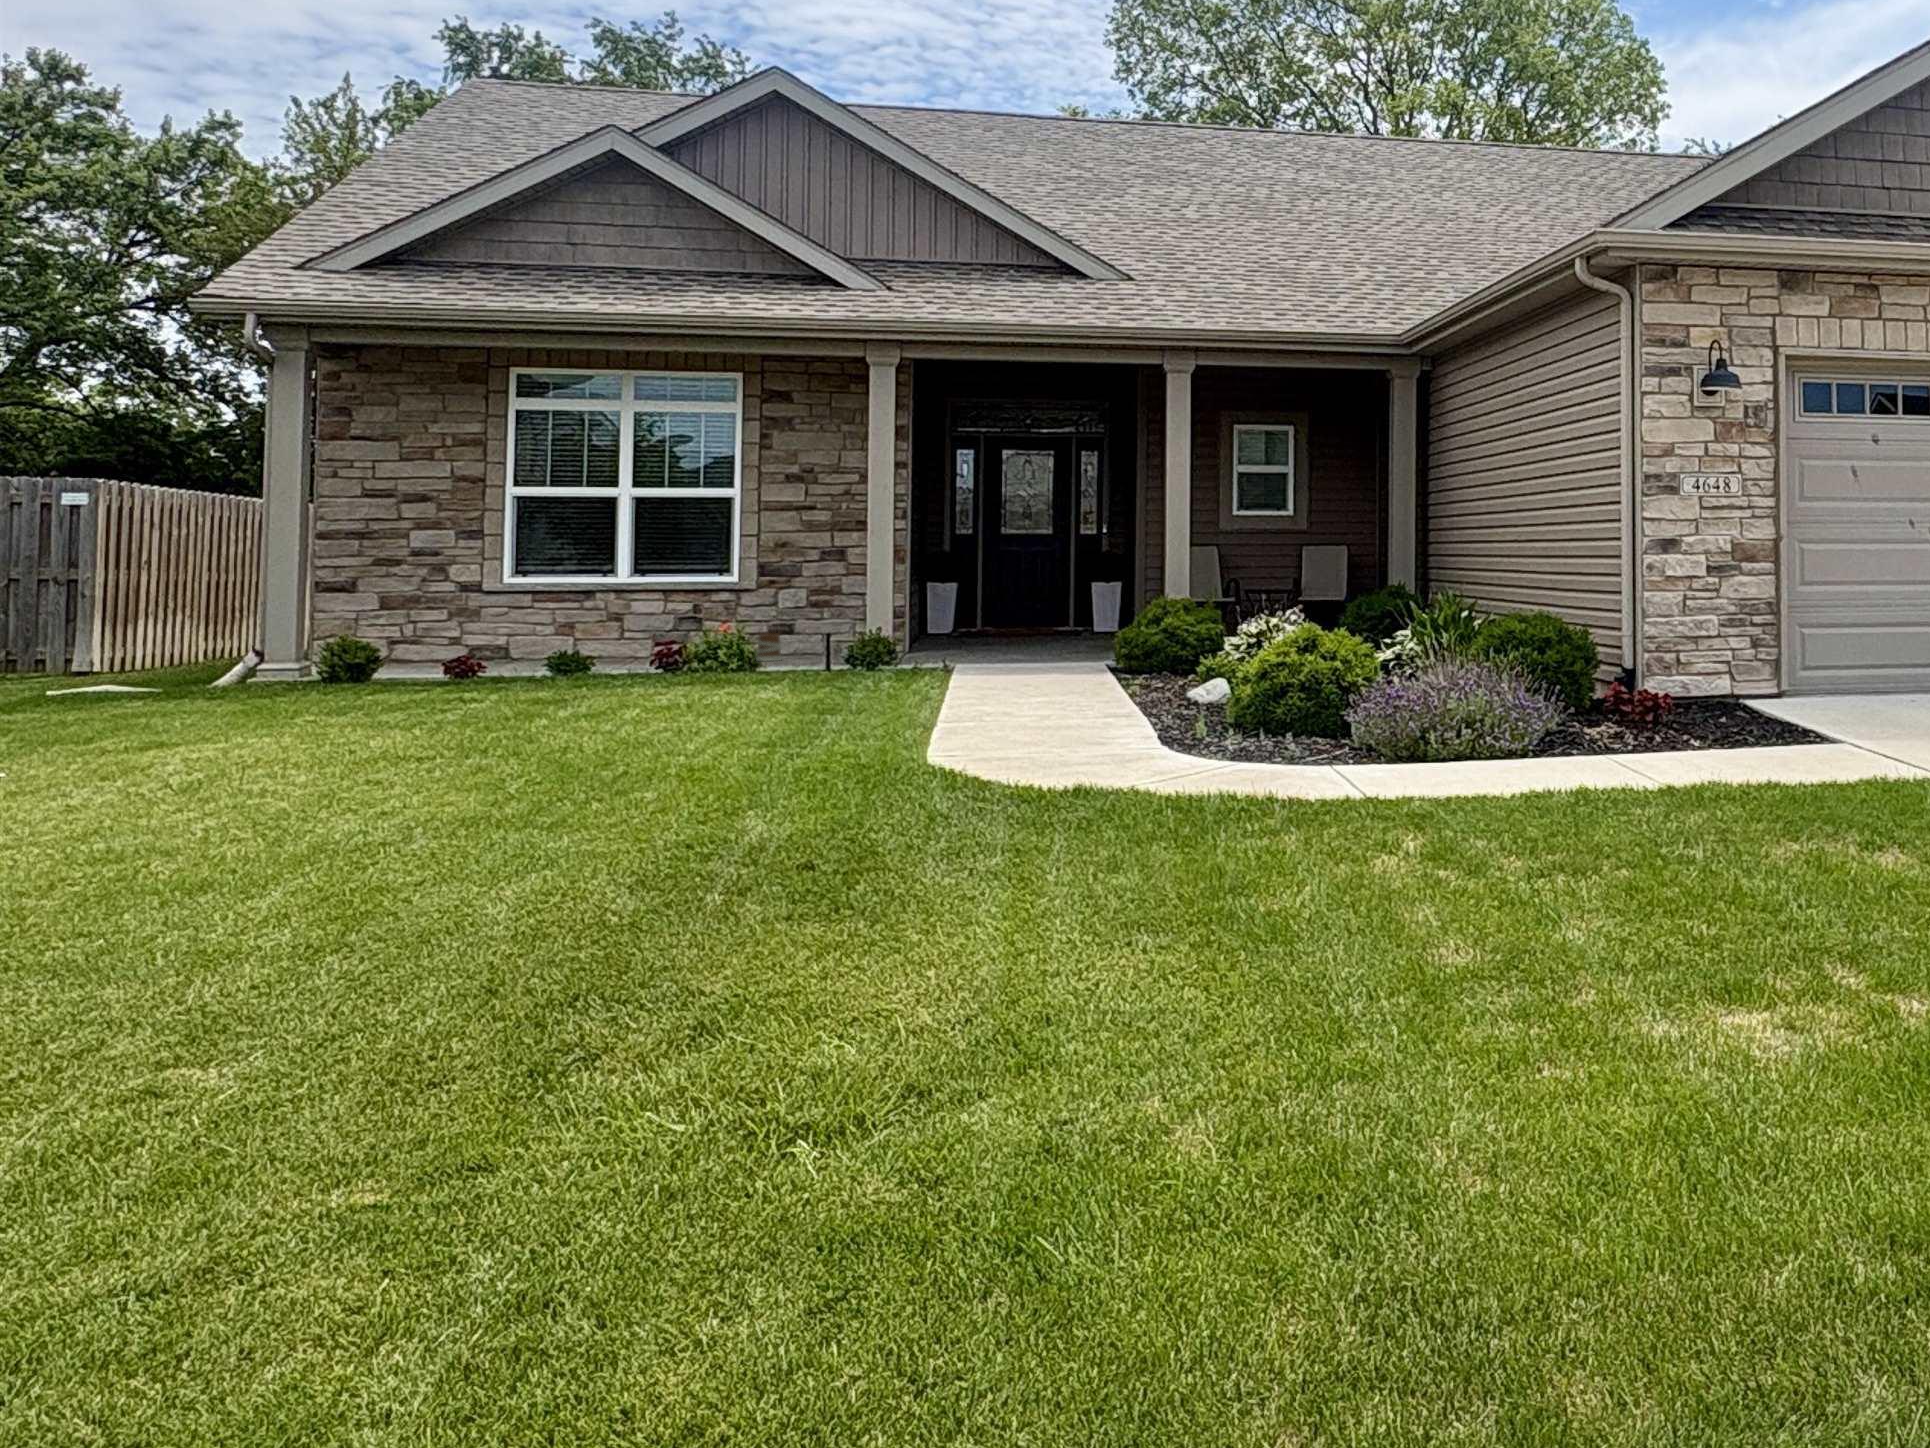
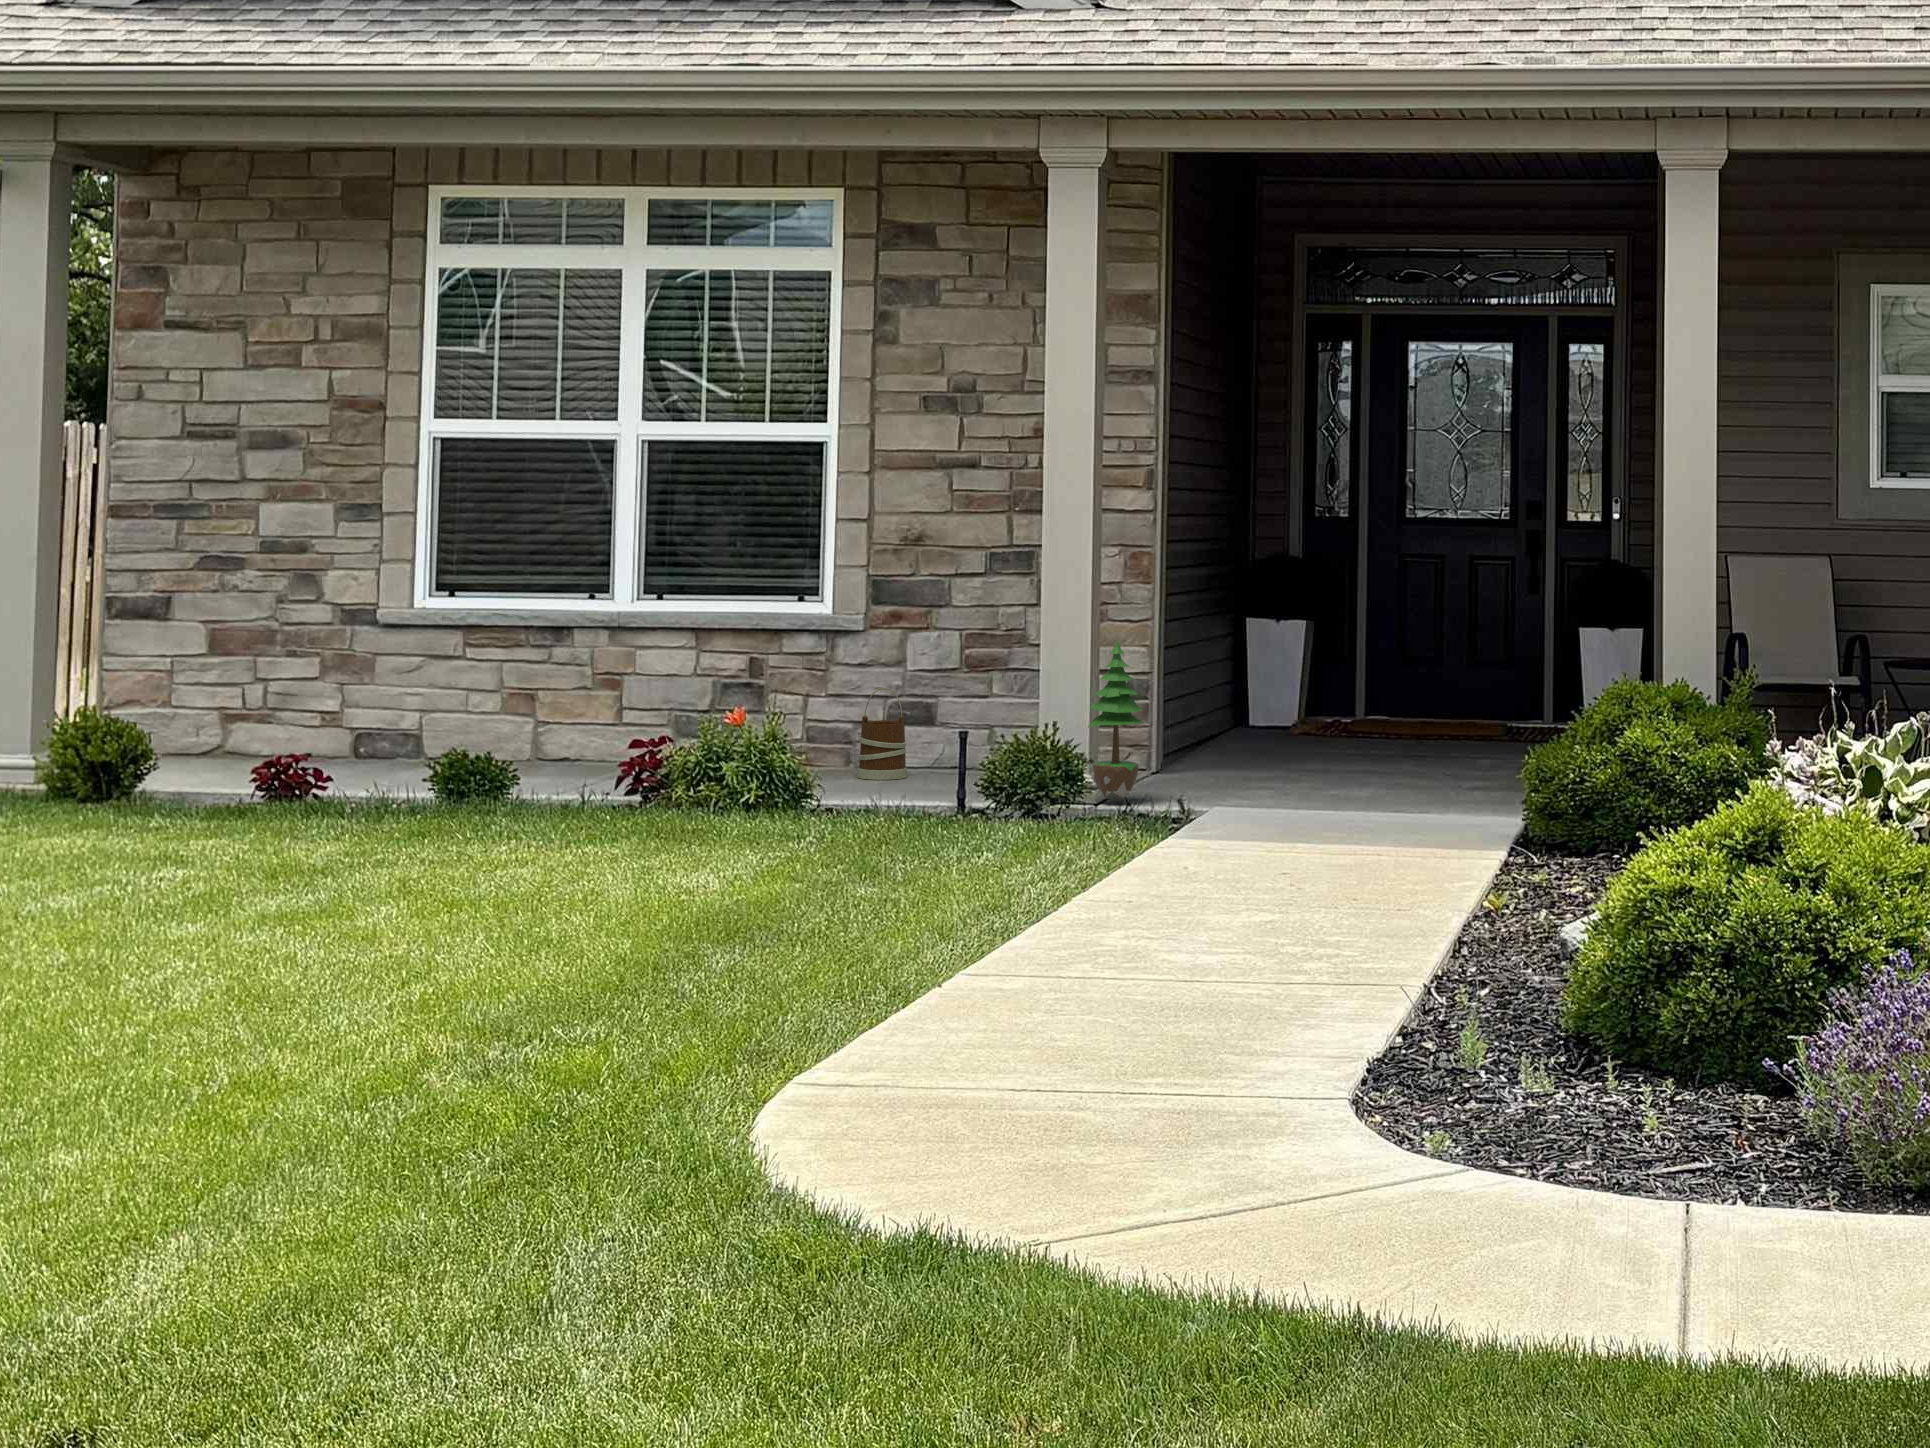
potted tree: none [889,589,917,665] -> present [1088,640,1144,803]

